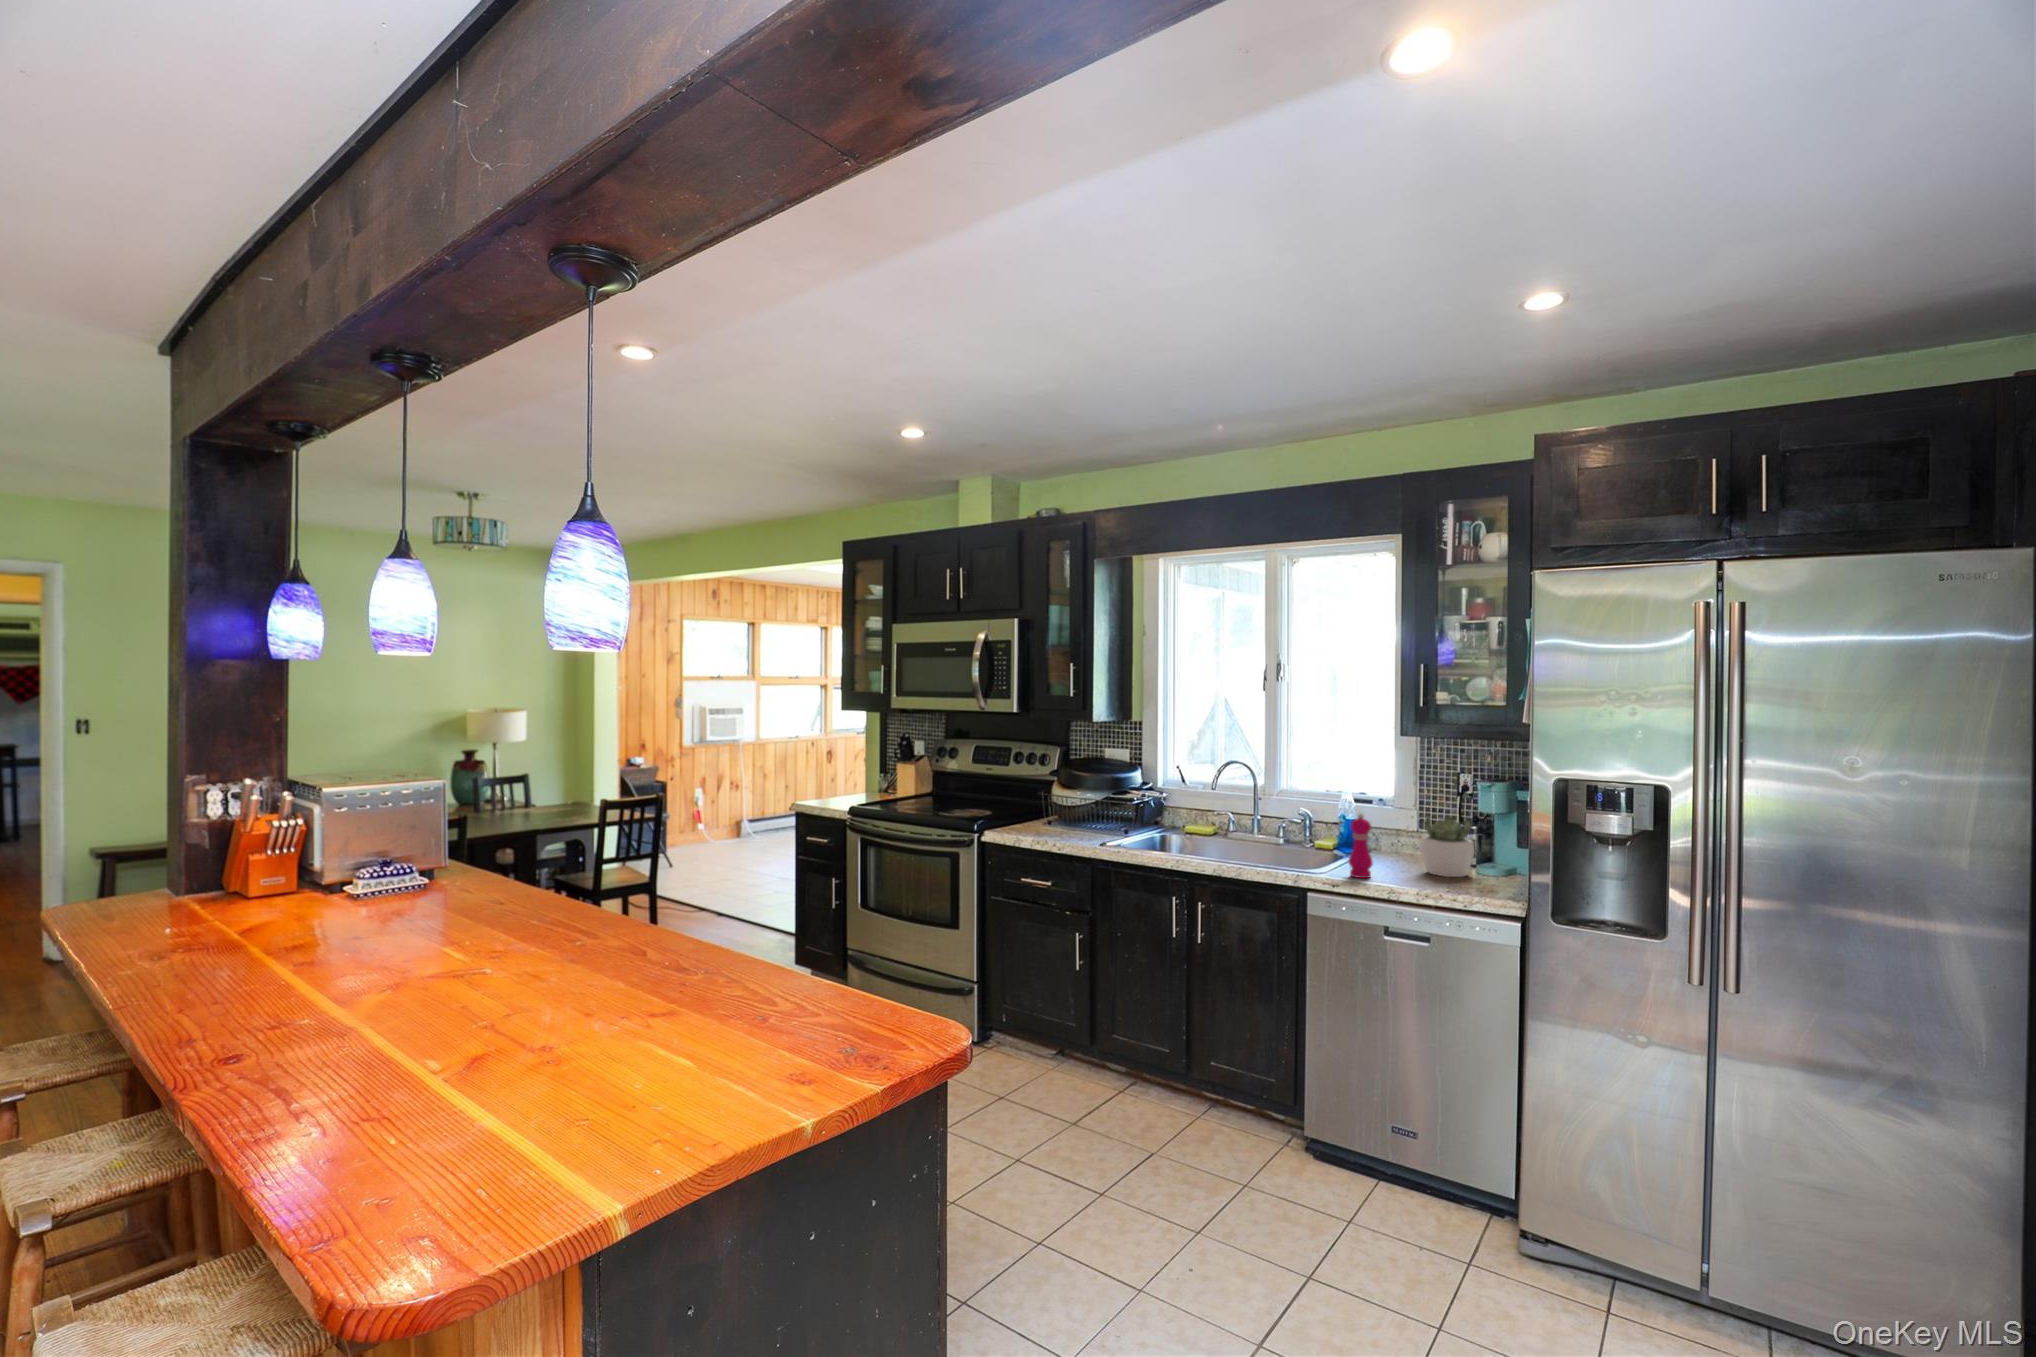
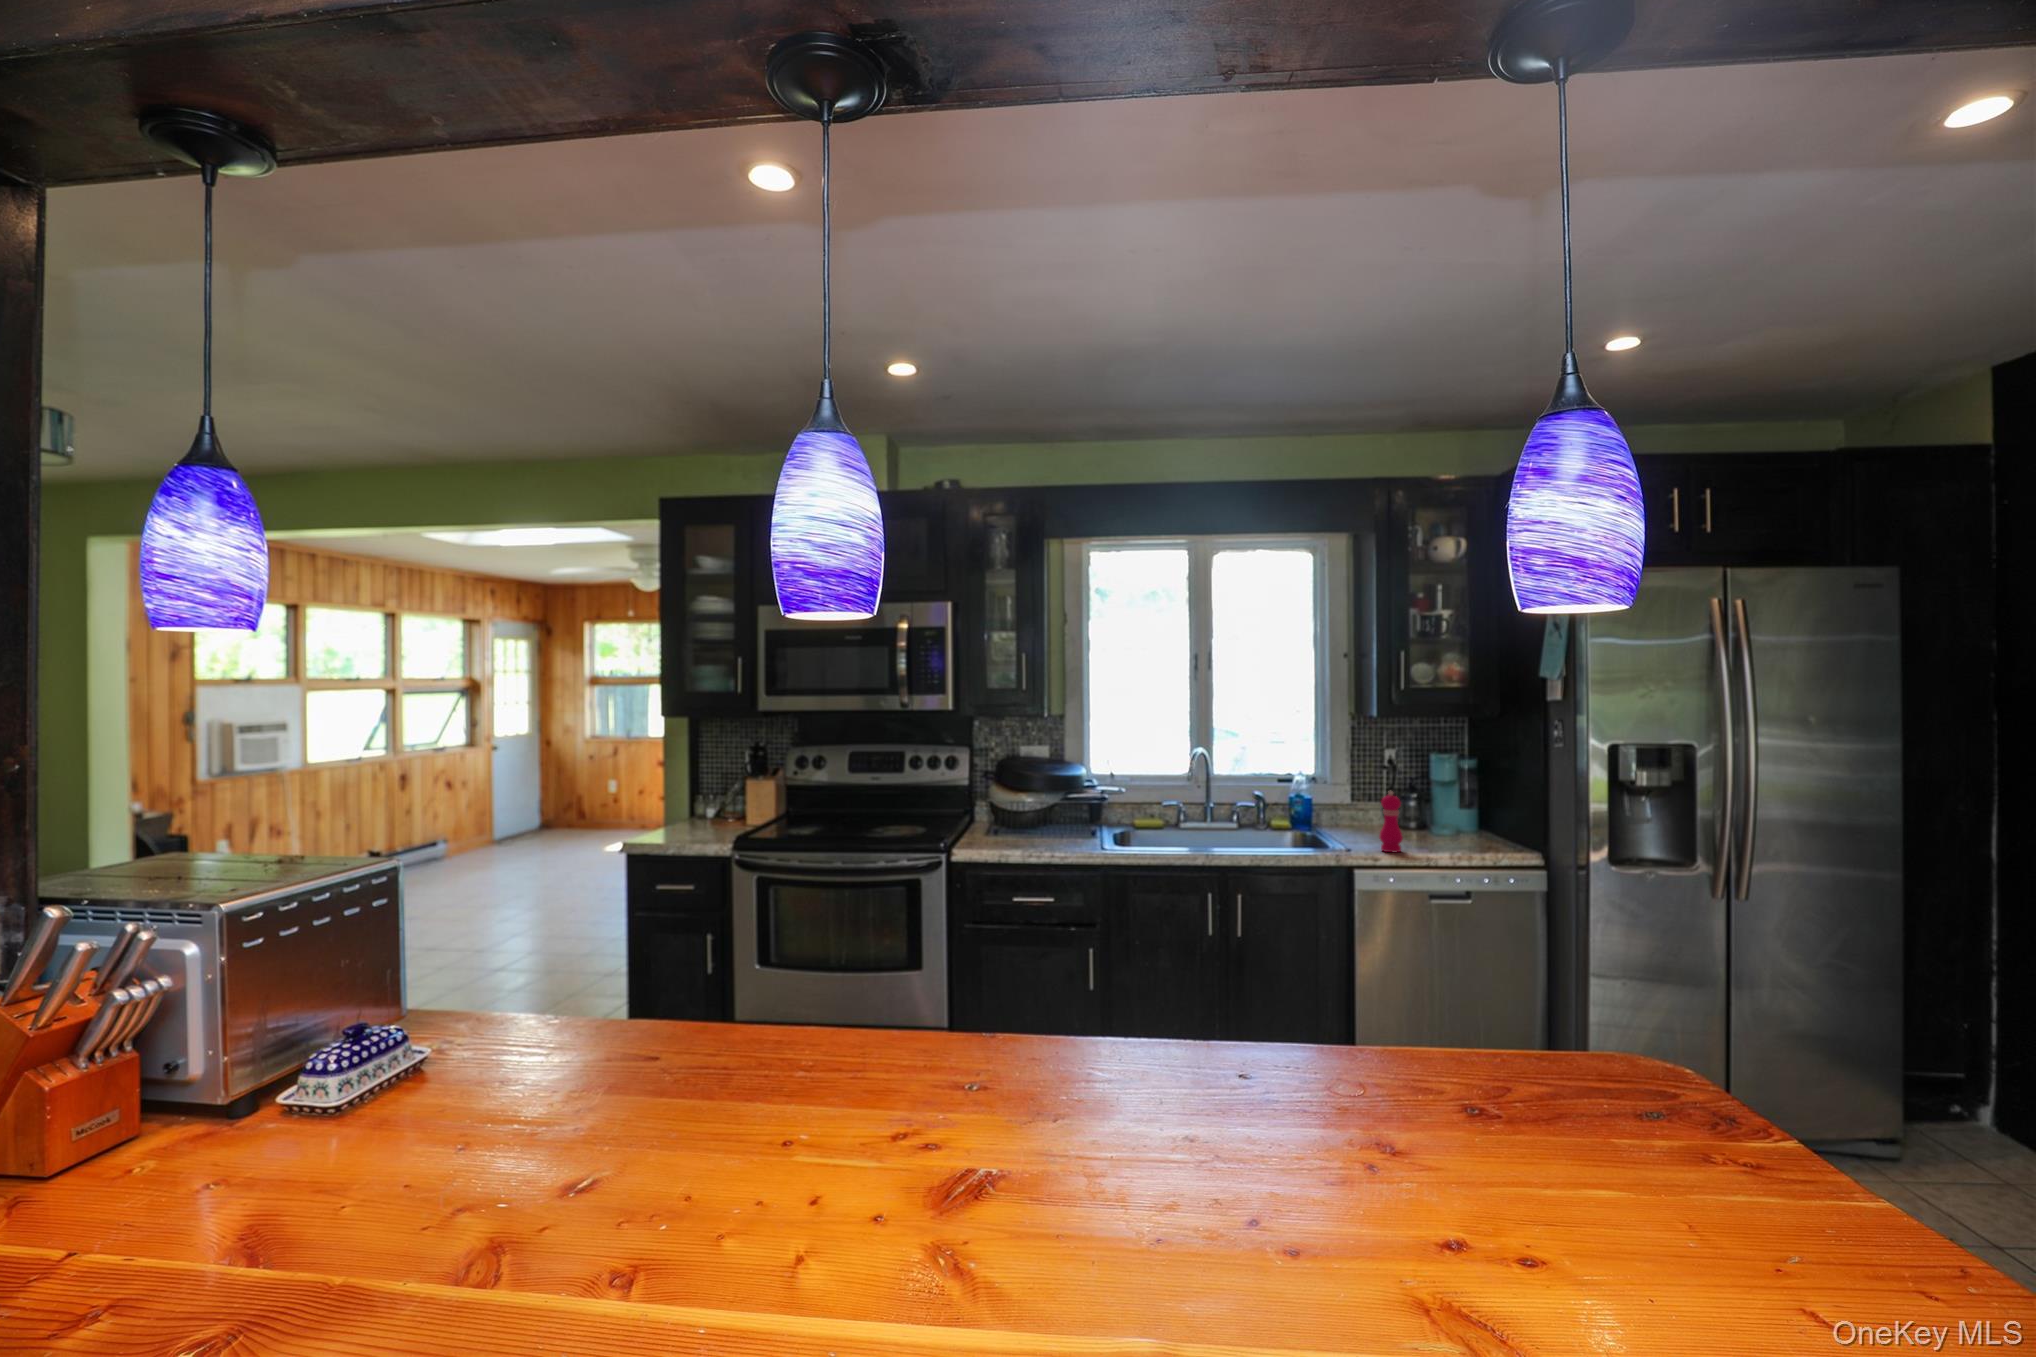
succulent plant: present [1421,816,1474,877] -> none [1412,787,1459,843]

